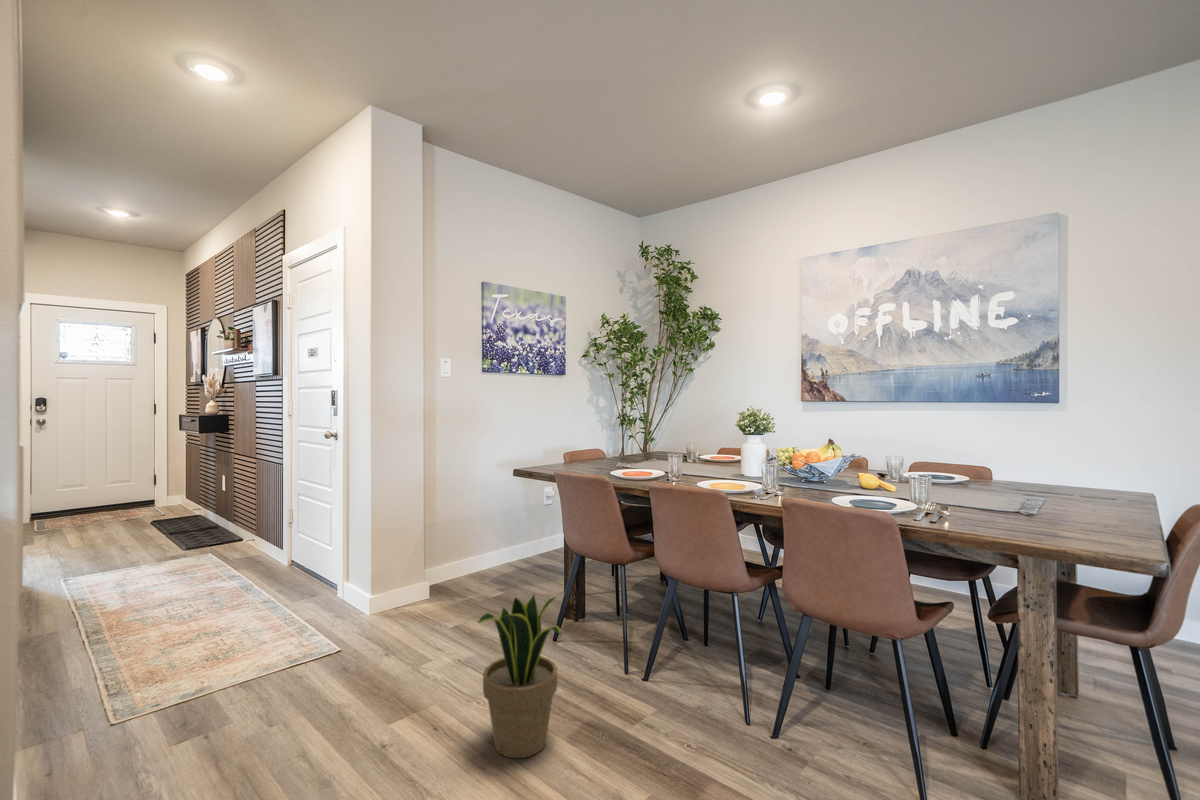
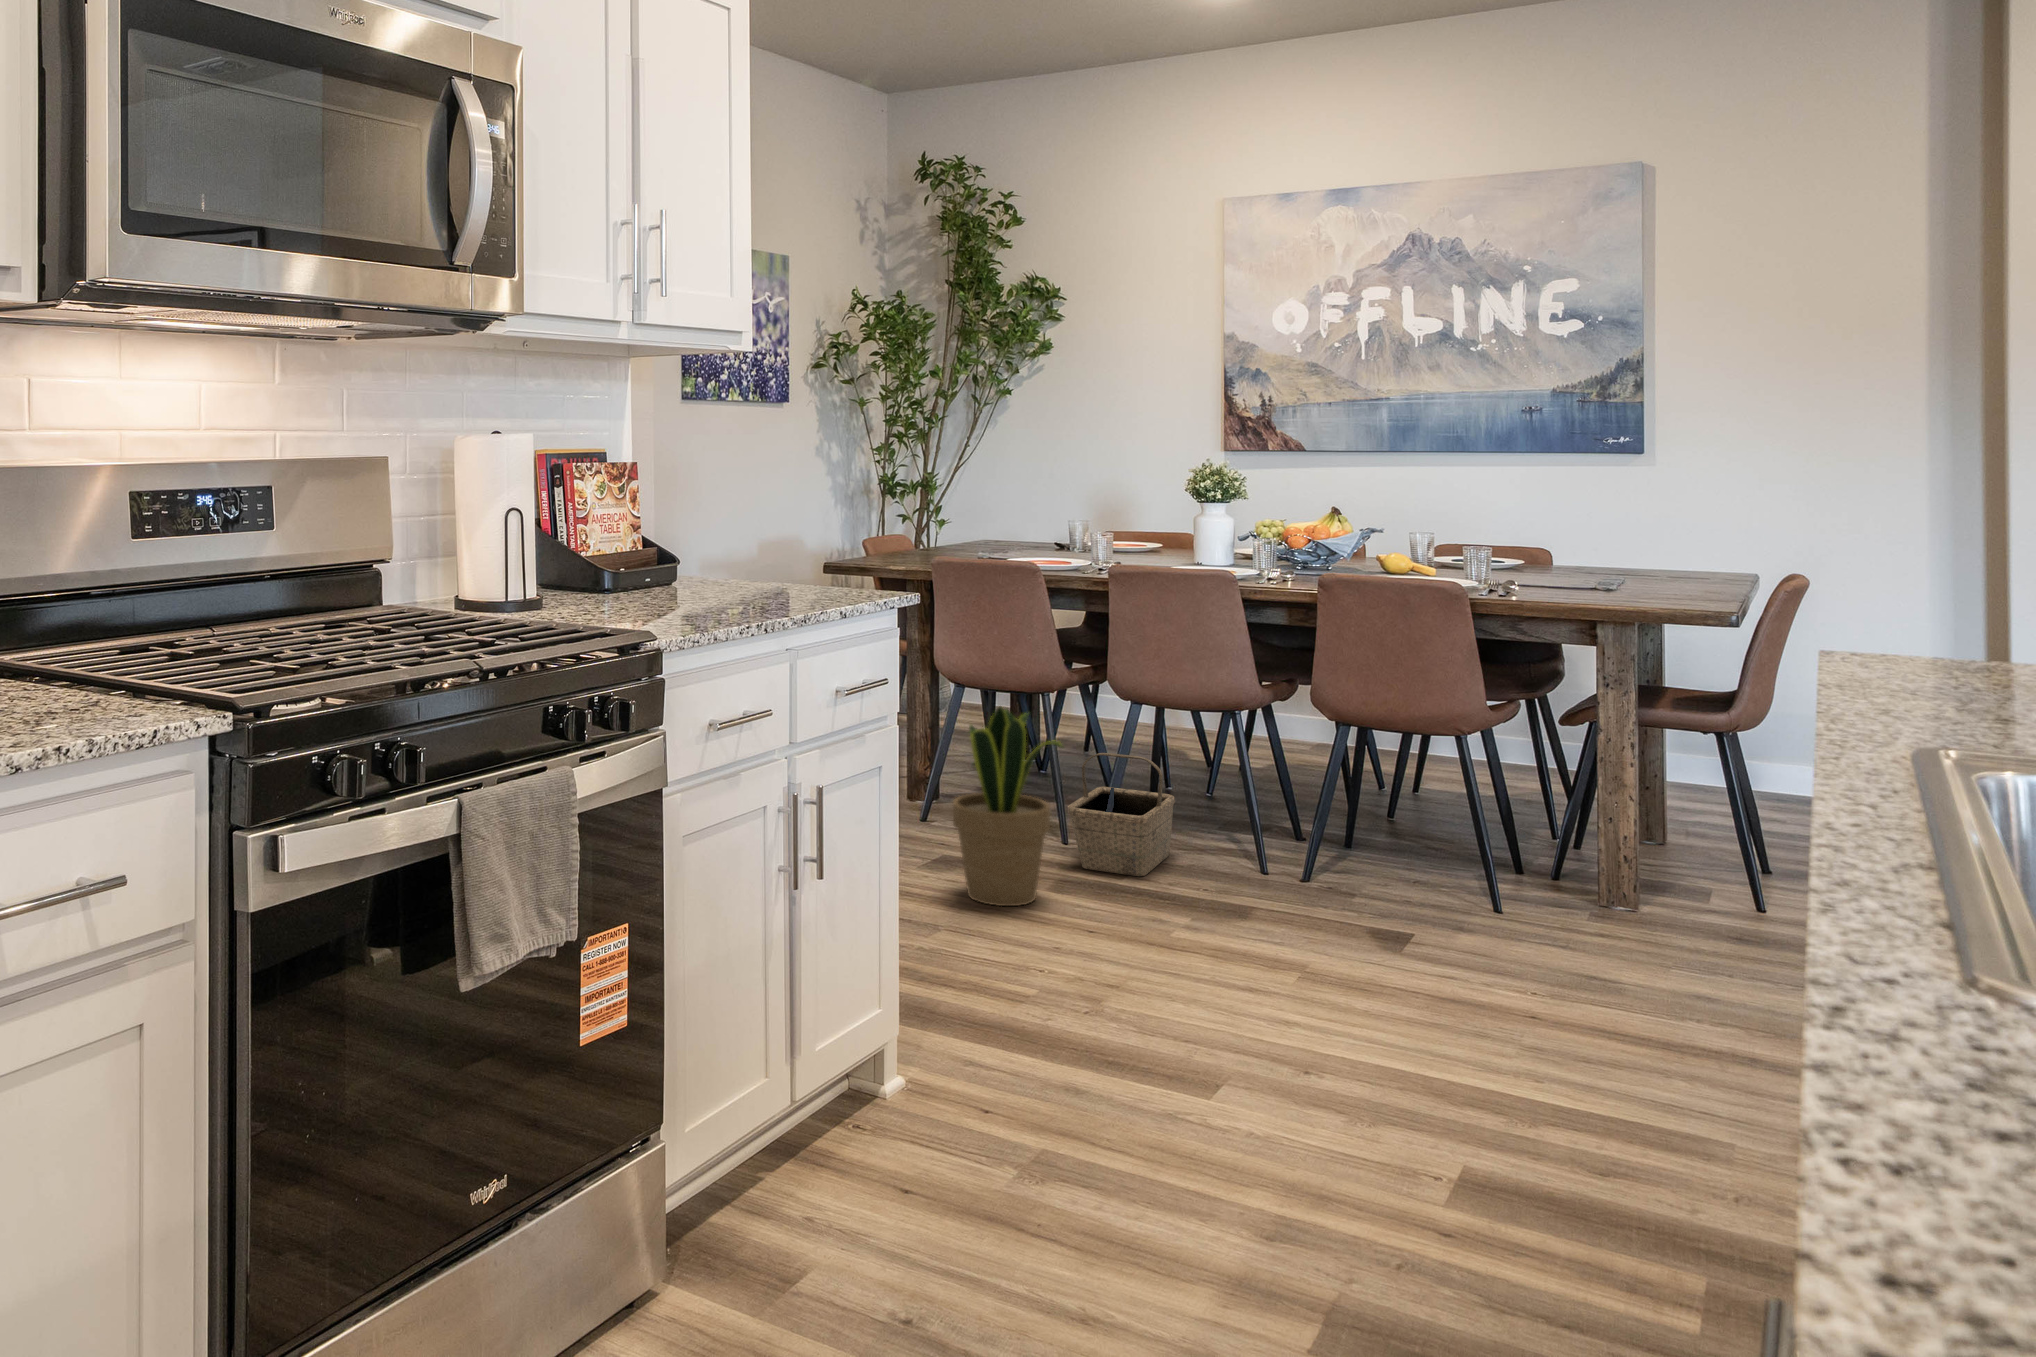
basket: none [603,616,692,719] -> present [1068,753,1175,876]

